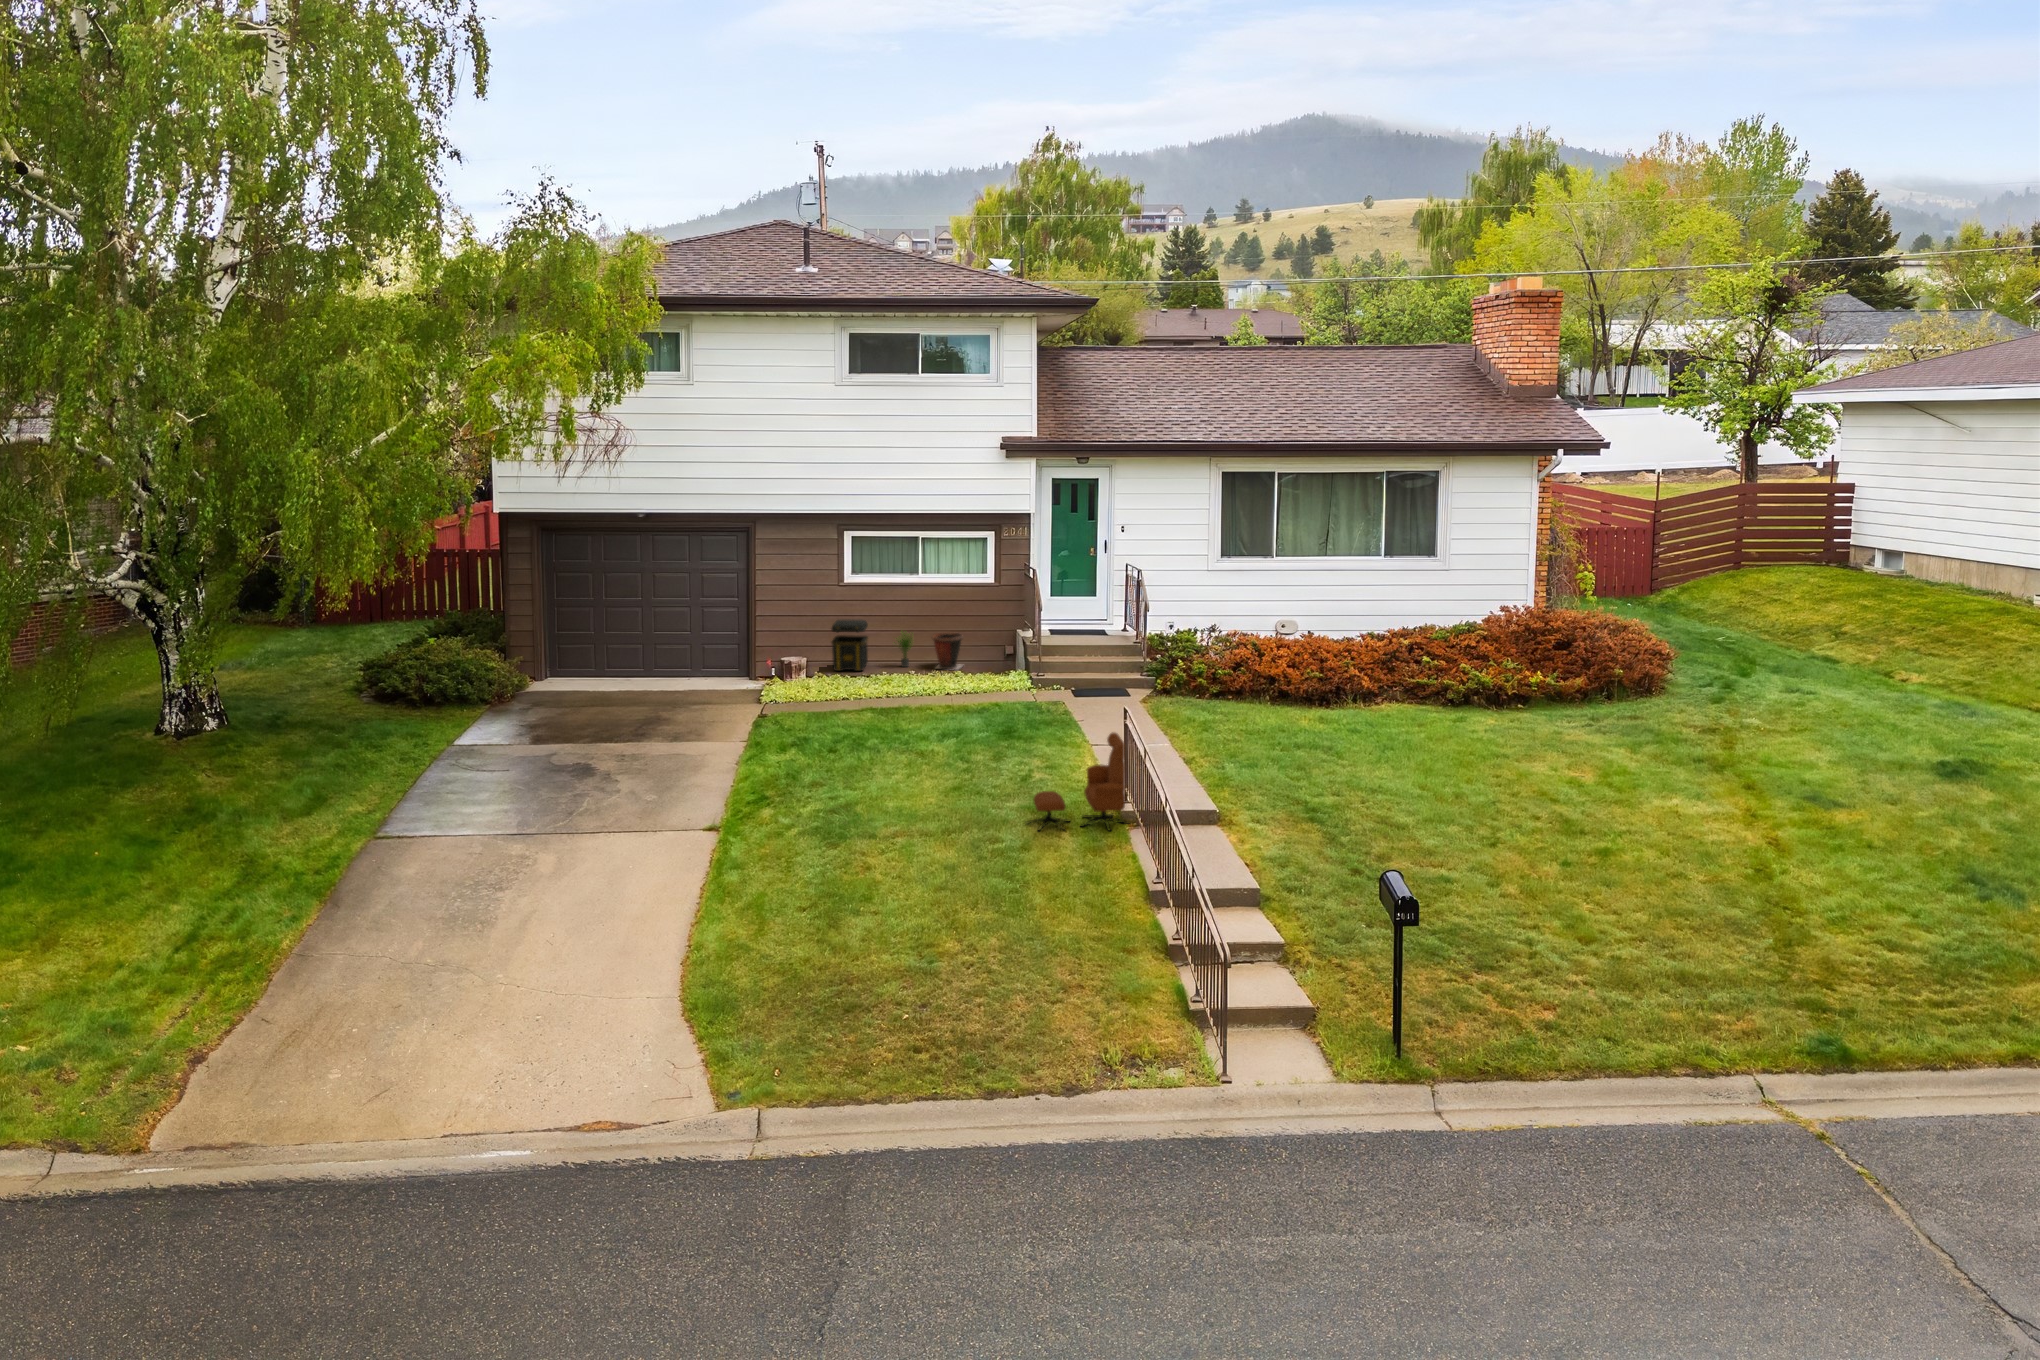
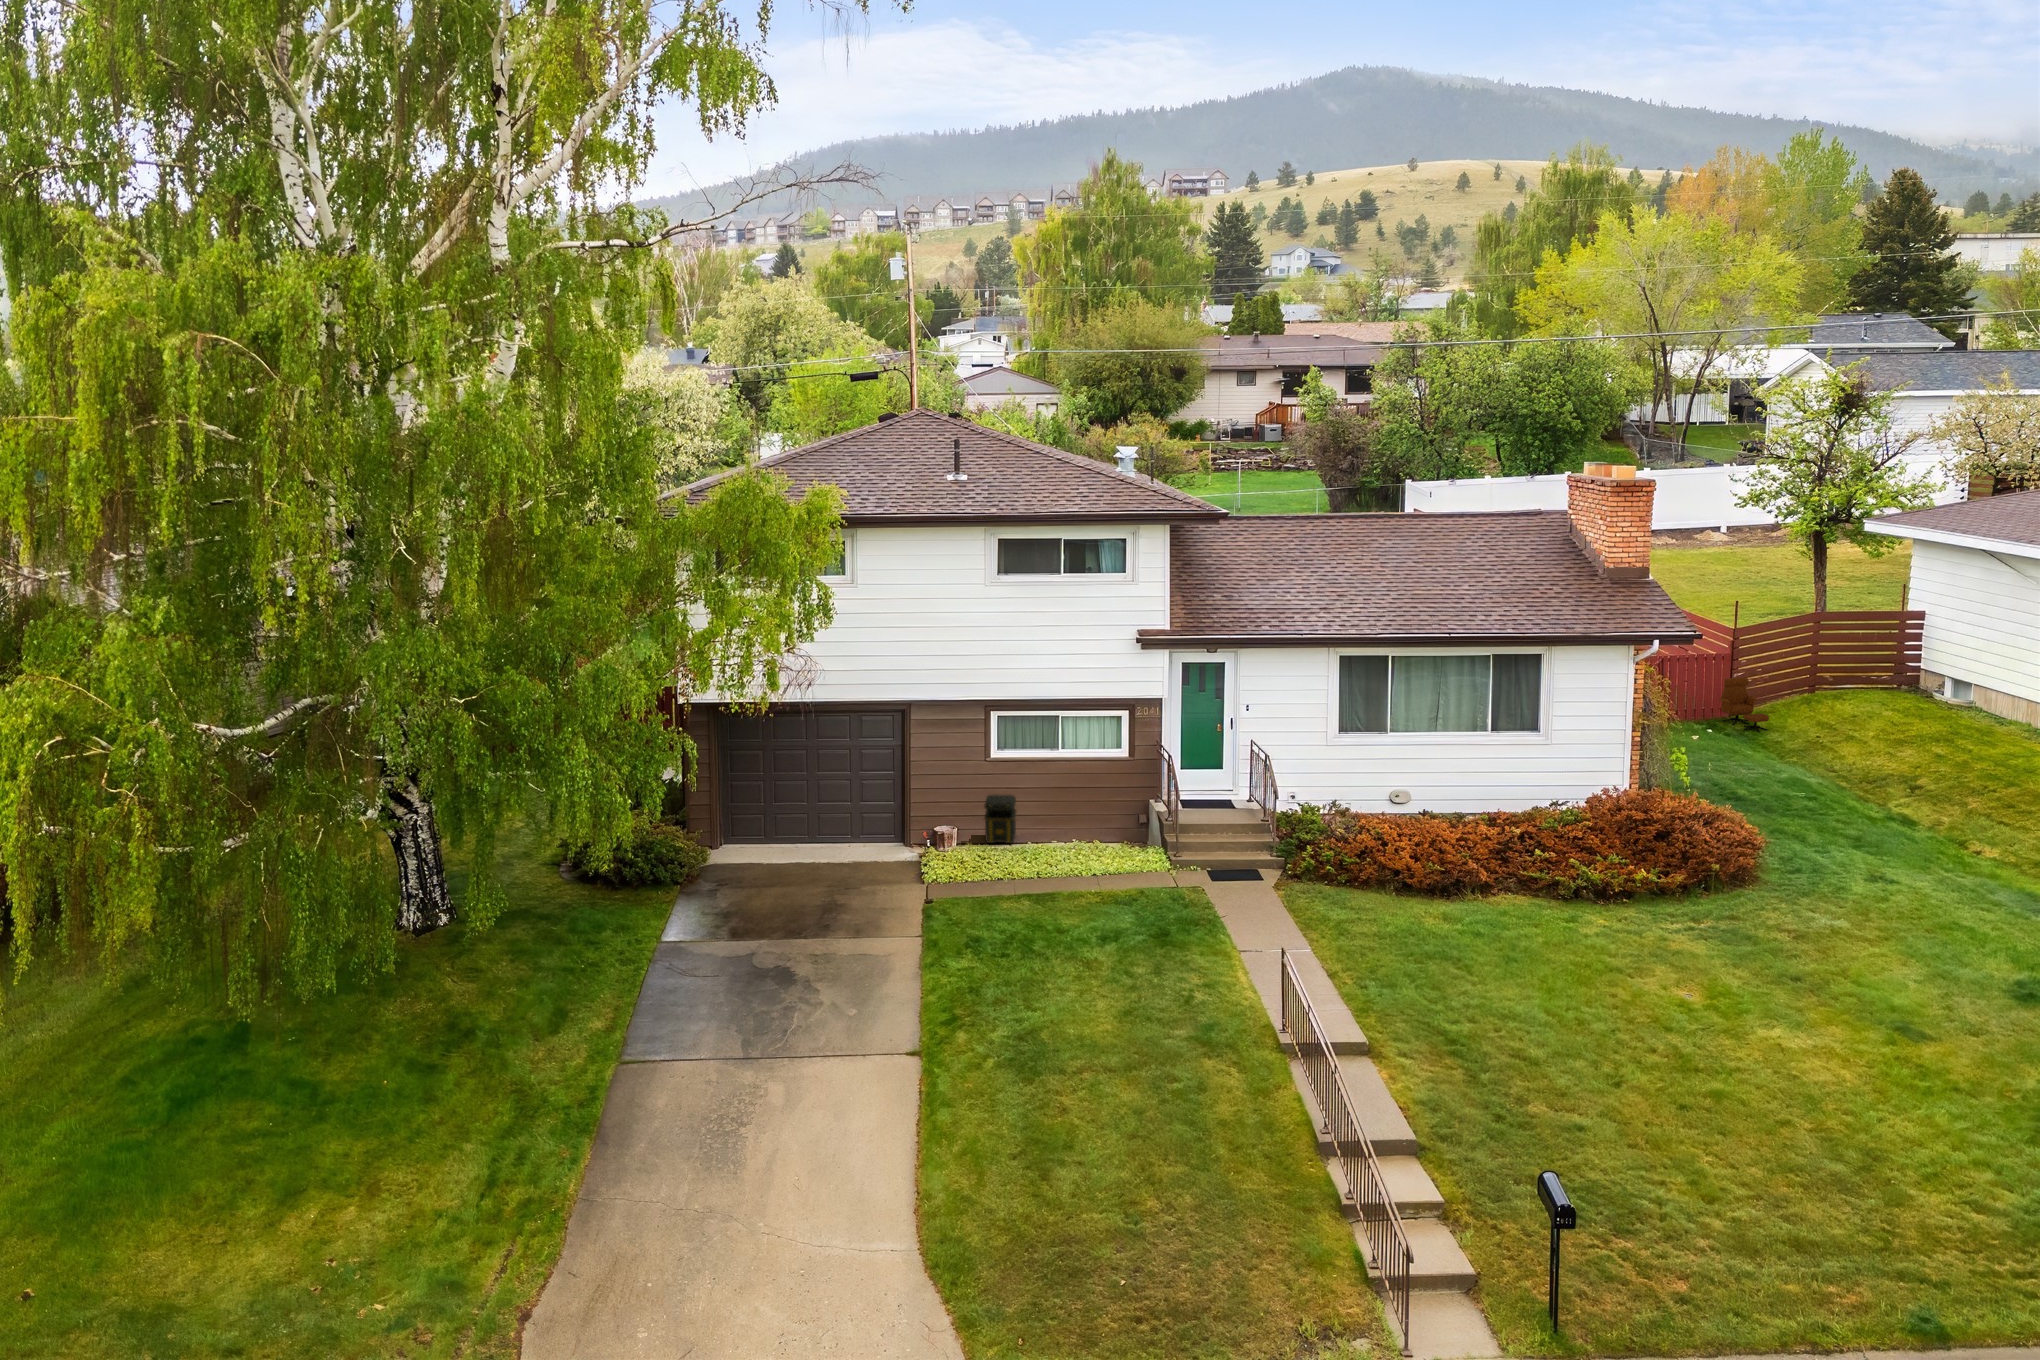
potted plant: present [898,632,912,667] -> none [1035,802,1061,838]
waste bin: present [932,632,963,670] -> none [1075,805,1104,841]
lounge chair: present [1027,732,1129,832] -> present [1719,678,1769,732]

